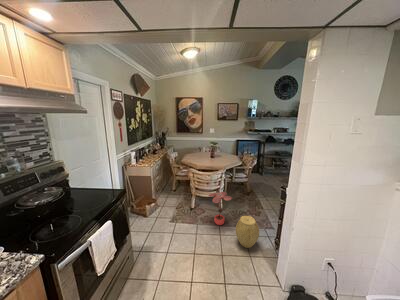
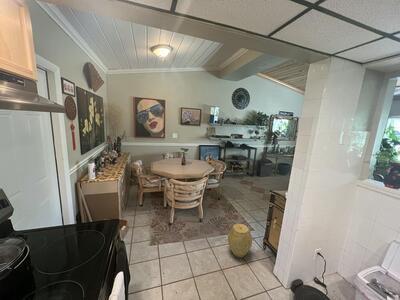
potted plant: present [208,192,232,225] -> none [193,201,219,238]

